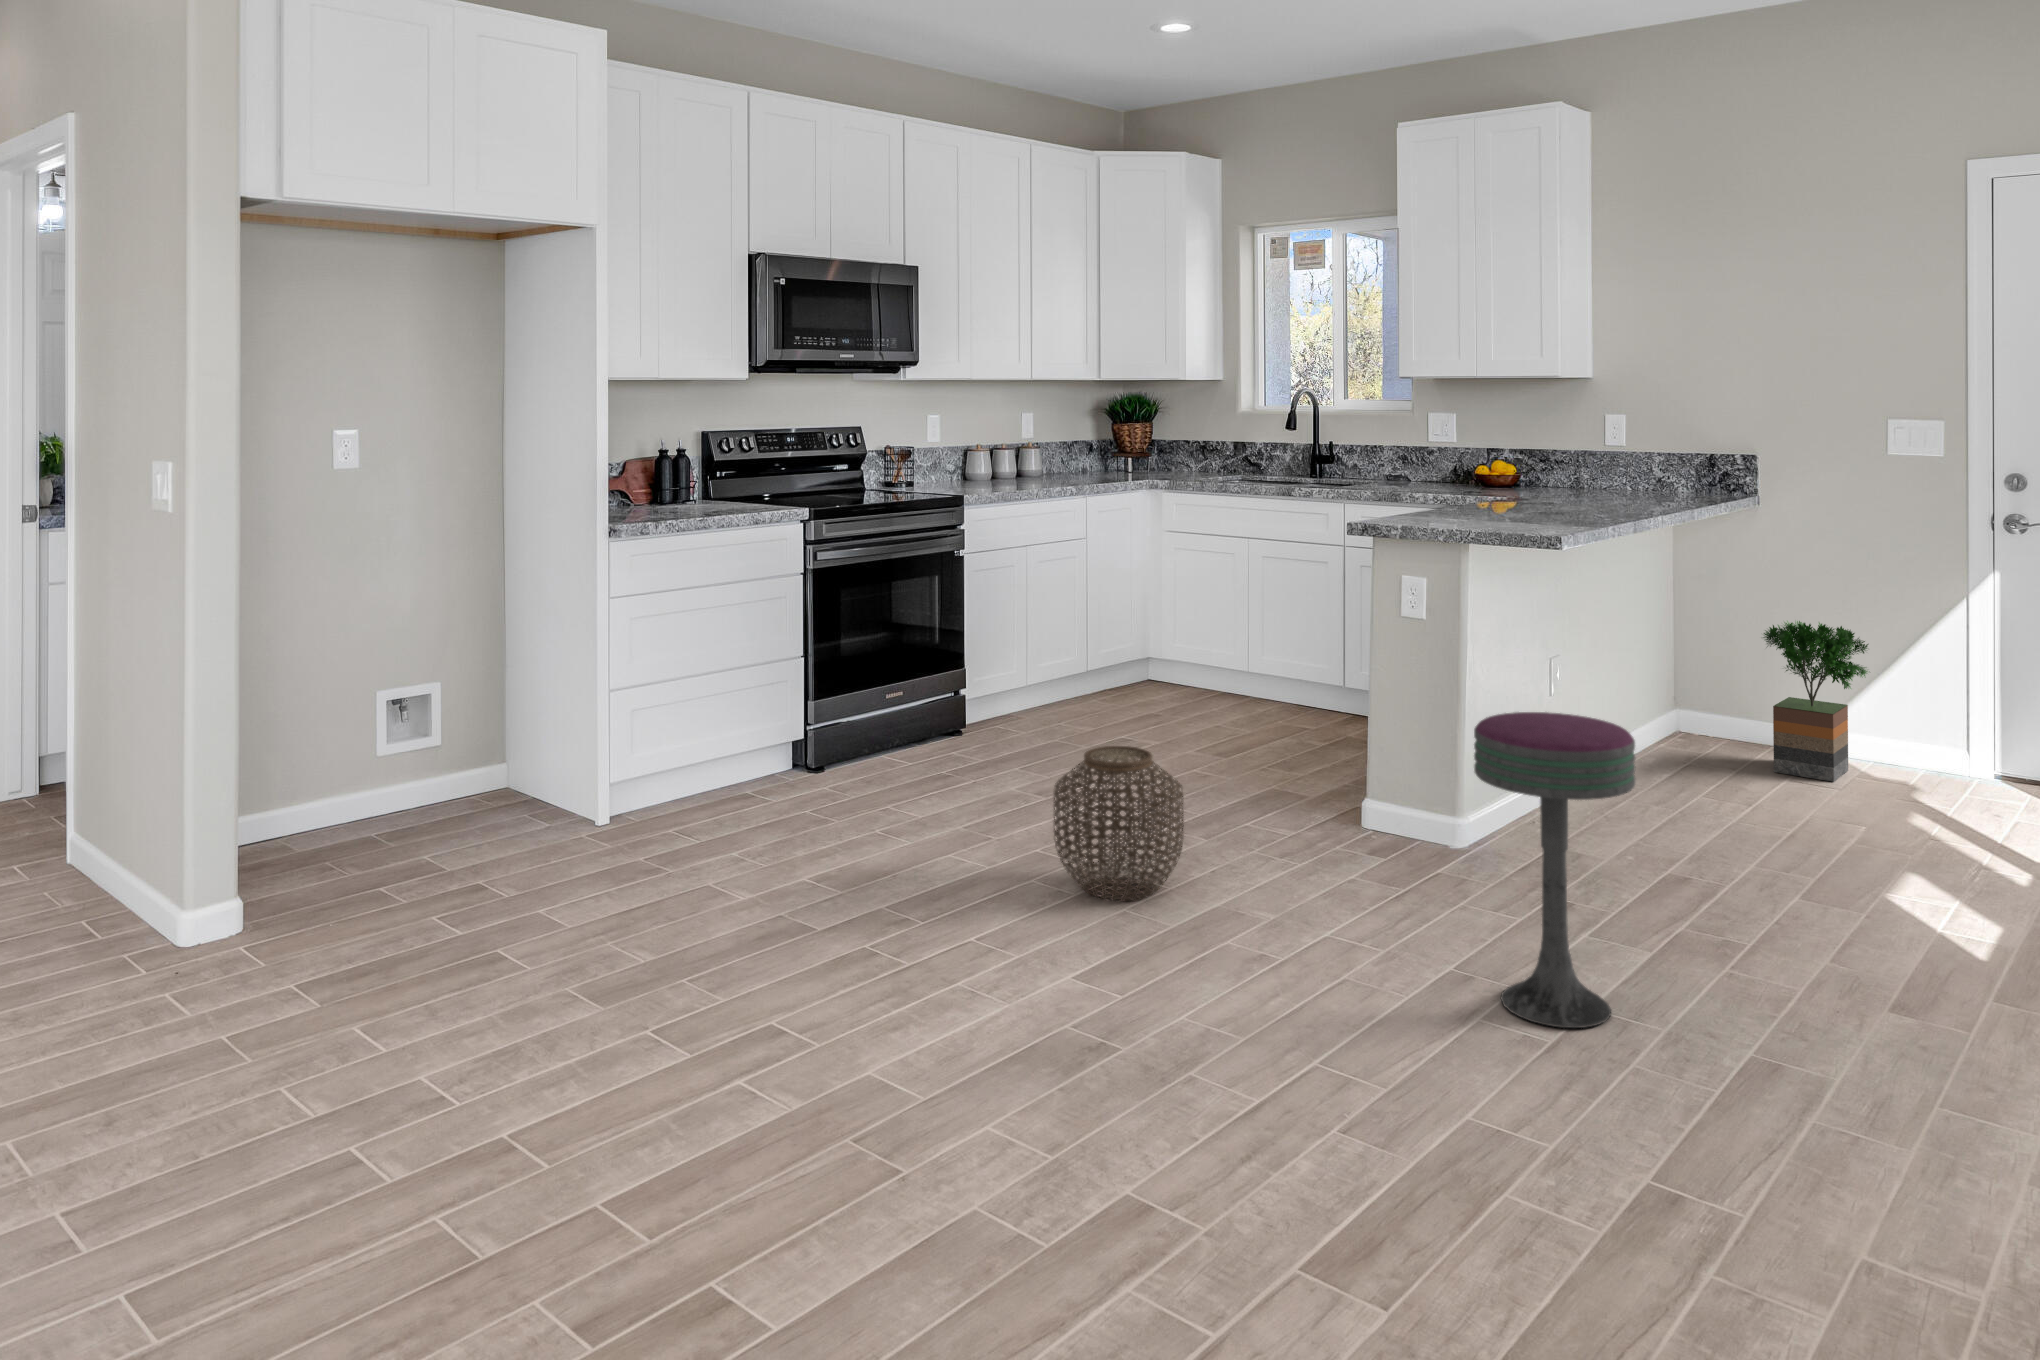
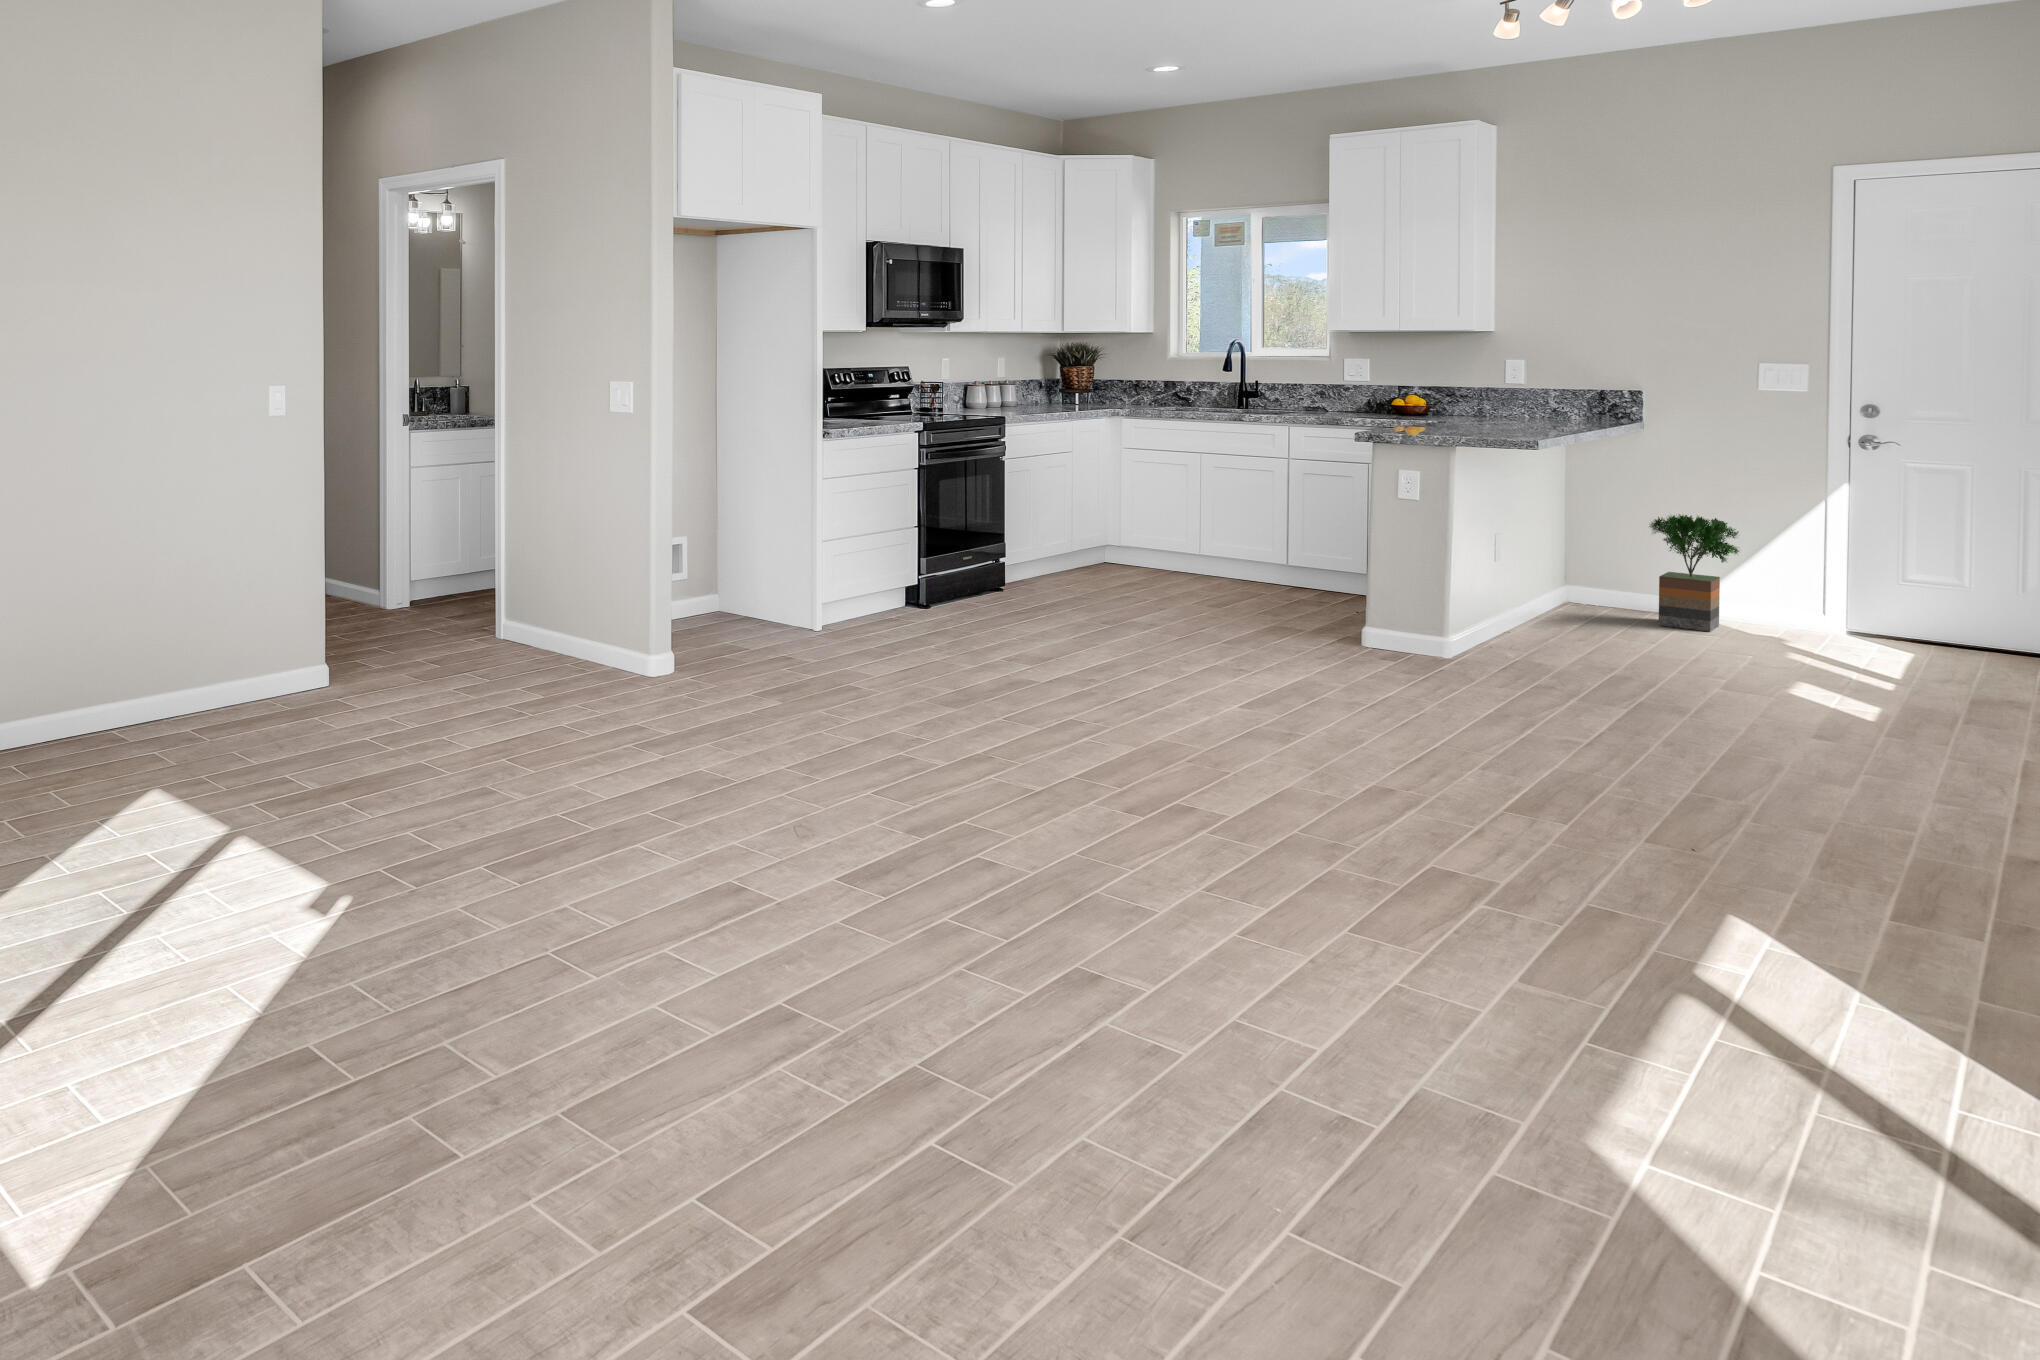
bar stool: present [1474,712,1636,1028] -> none [1513,547,1632,738]
woven basket: present [1053,746,1184,901] -> none [1170,578,1266,677]

